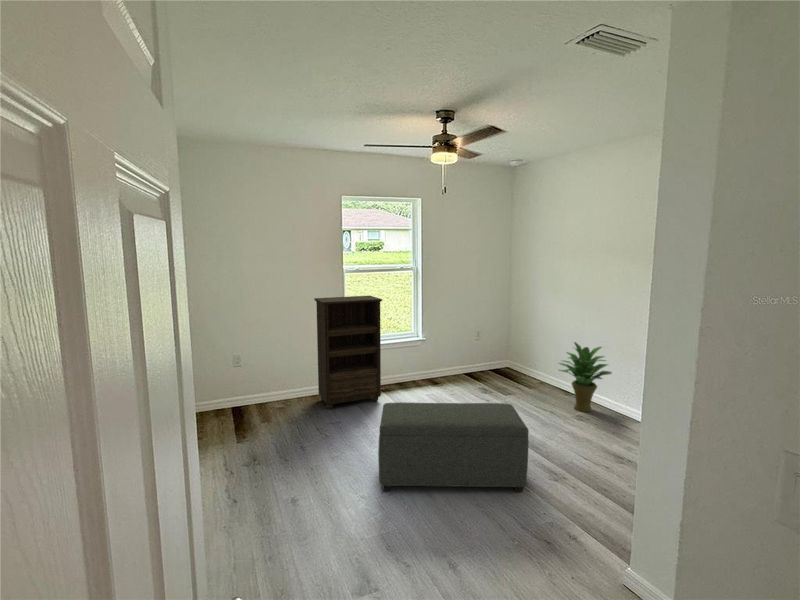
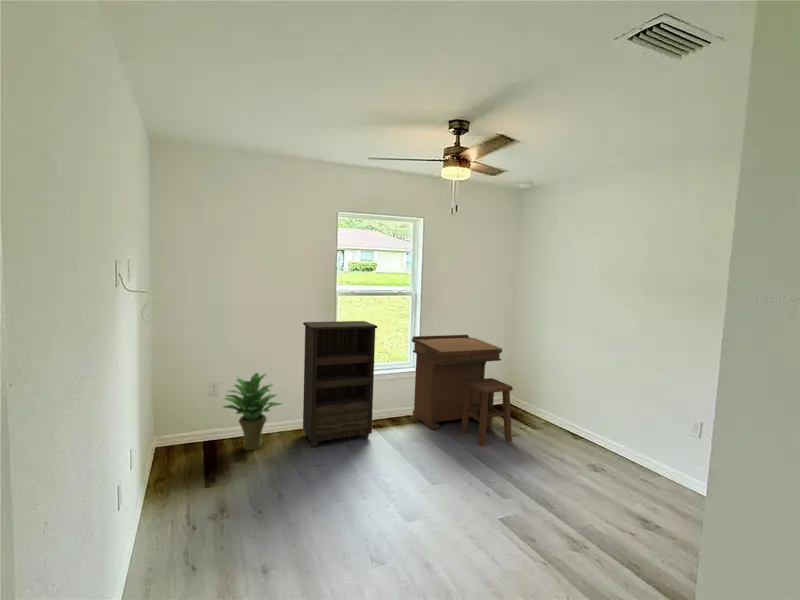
desk: none [415,305,508,405] -> present [412,335,513,446]
potted plant: present [559,342,612,412] -> present [223,373,282,450]
ottoman: present [378,402,529,492] -> none [369,449,549,566]

